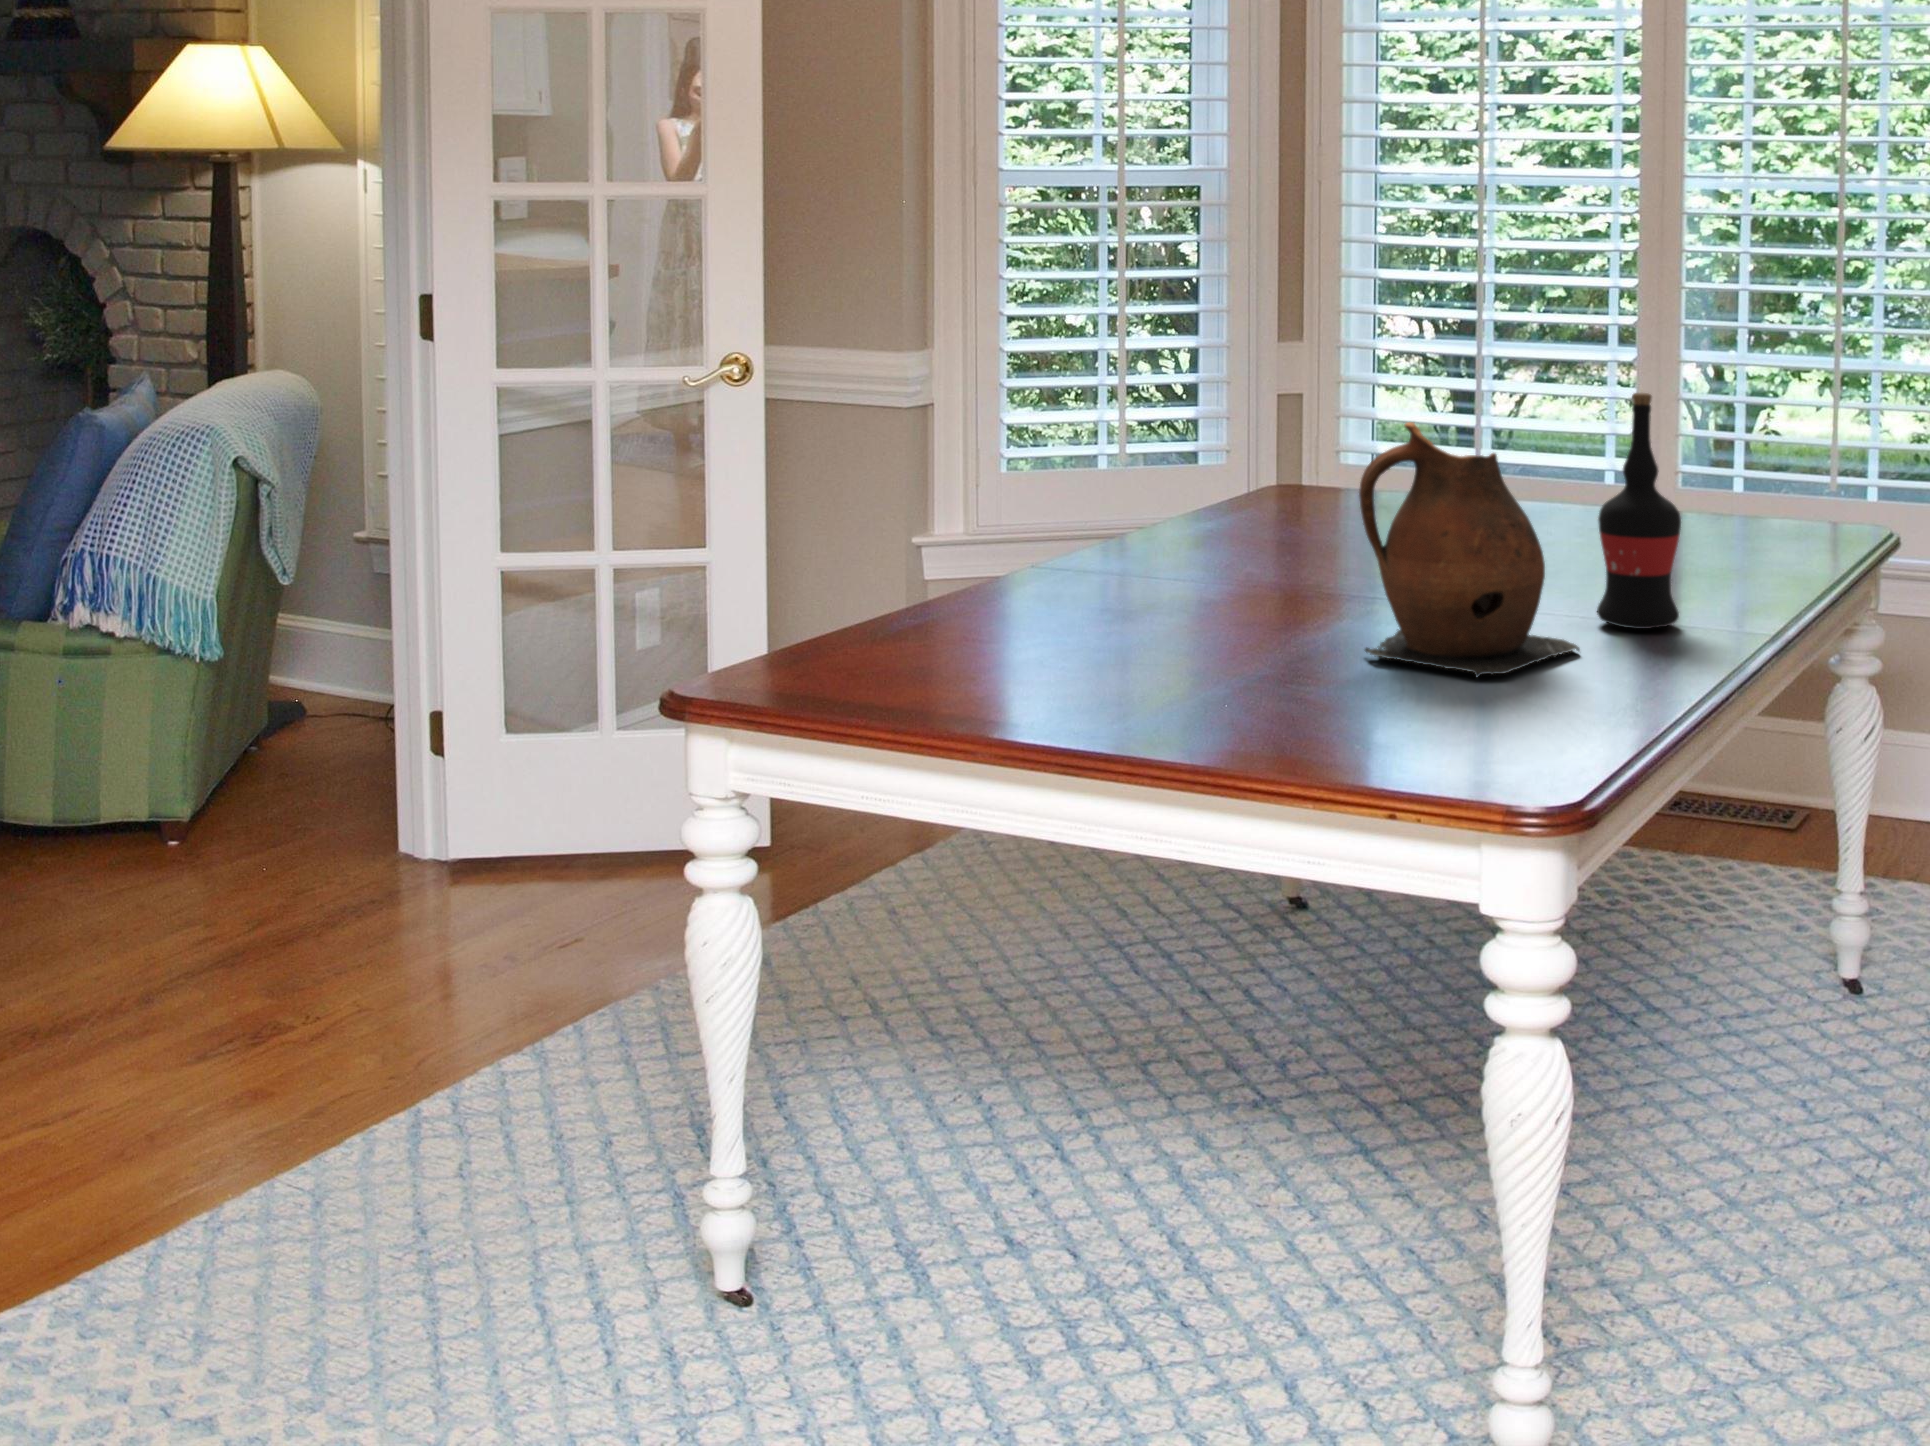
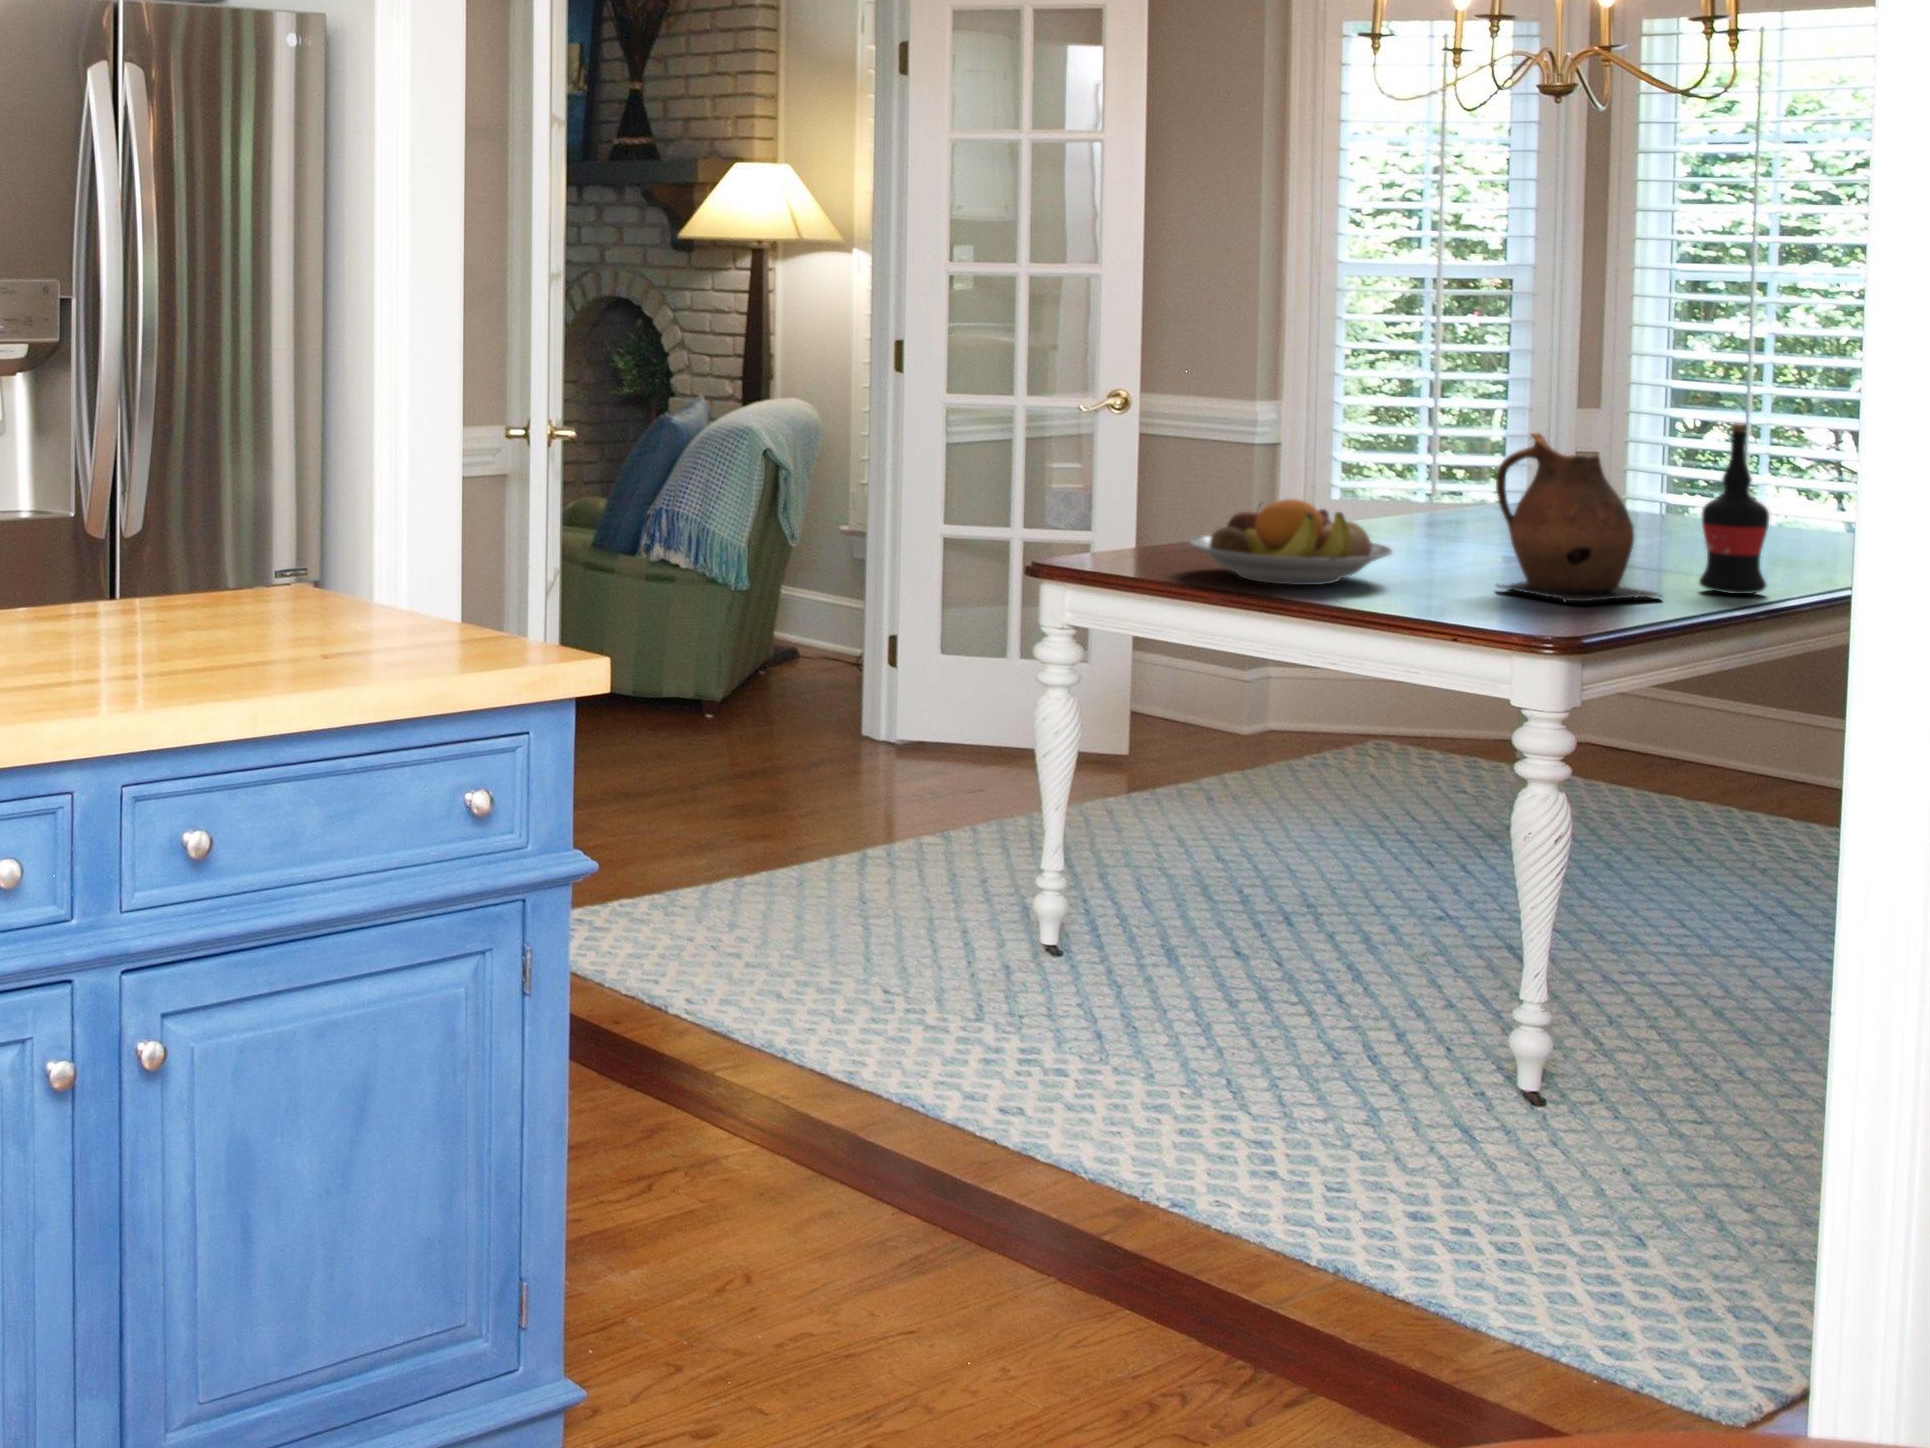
fruit bowl: none [930,545,1228,682] -> present [1189,499,1392,585]

